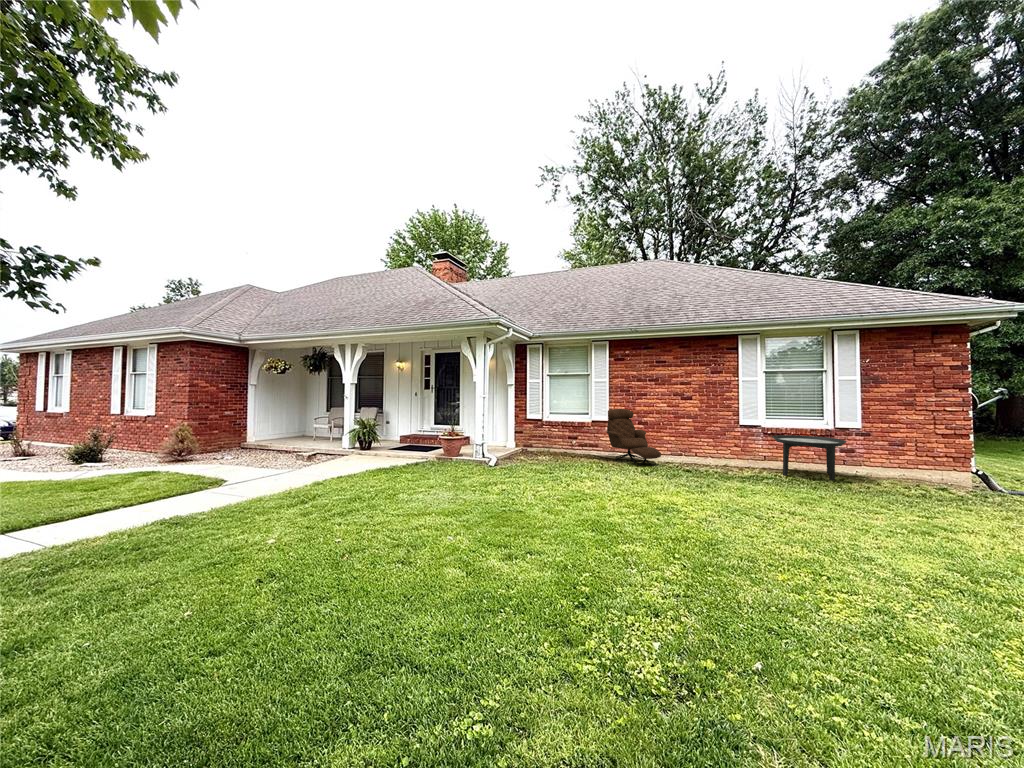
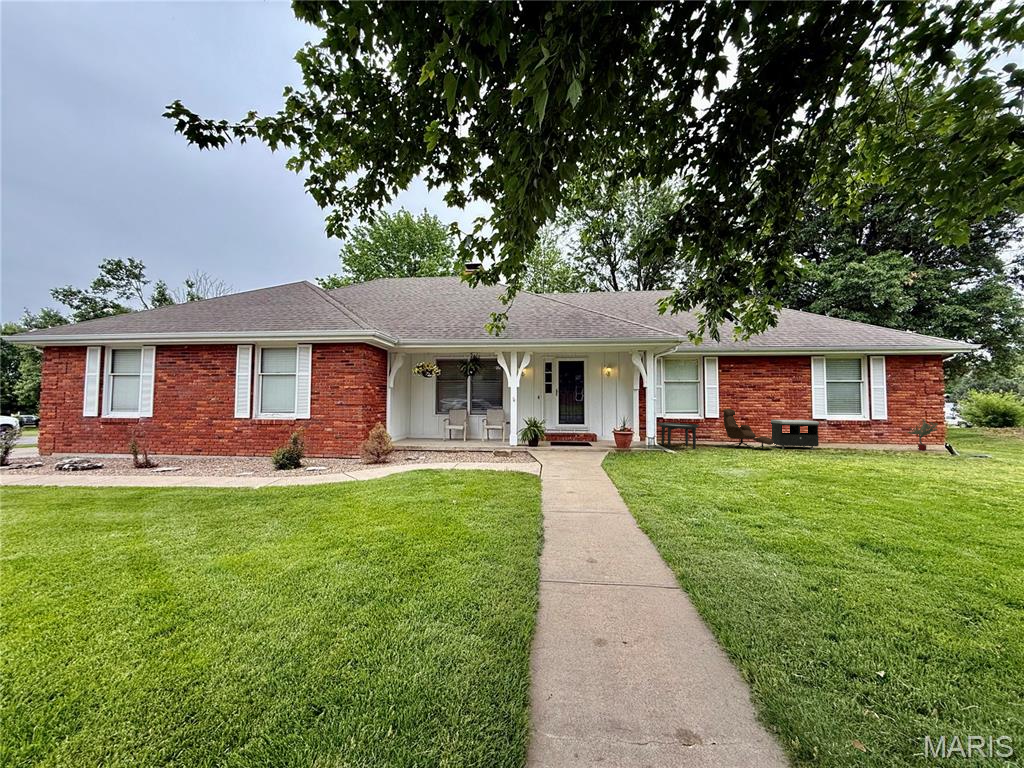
storage bench: none [676,425,731,468] -> present [771,420,819,449]
potted tree: none [888,428,945,480] -> present [907,419,938,451]
round table: present [773,435,847,480] -> present [658,423,699,449]

